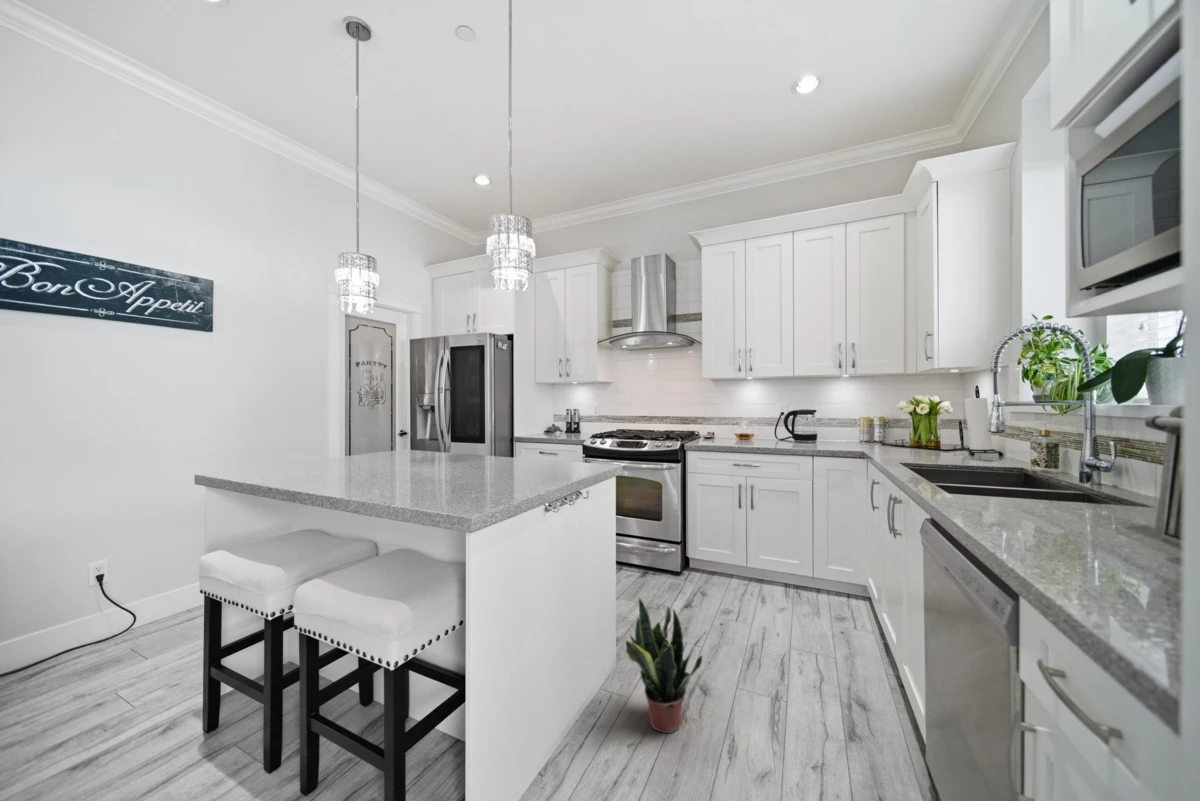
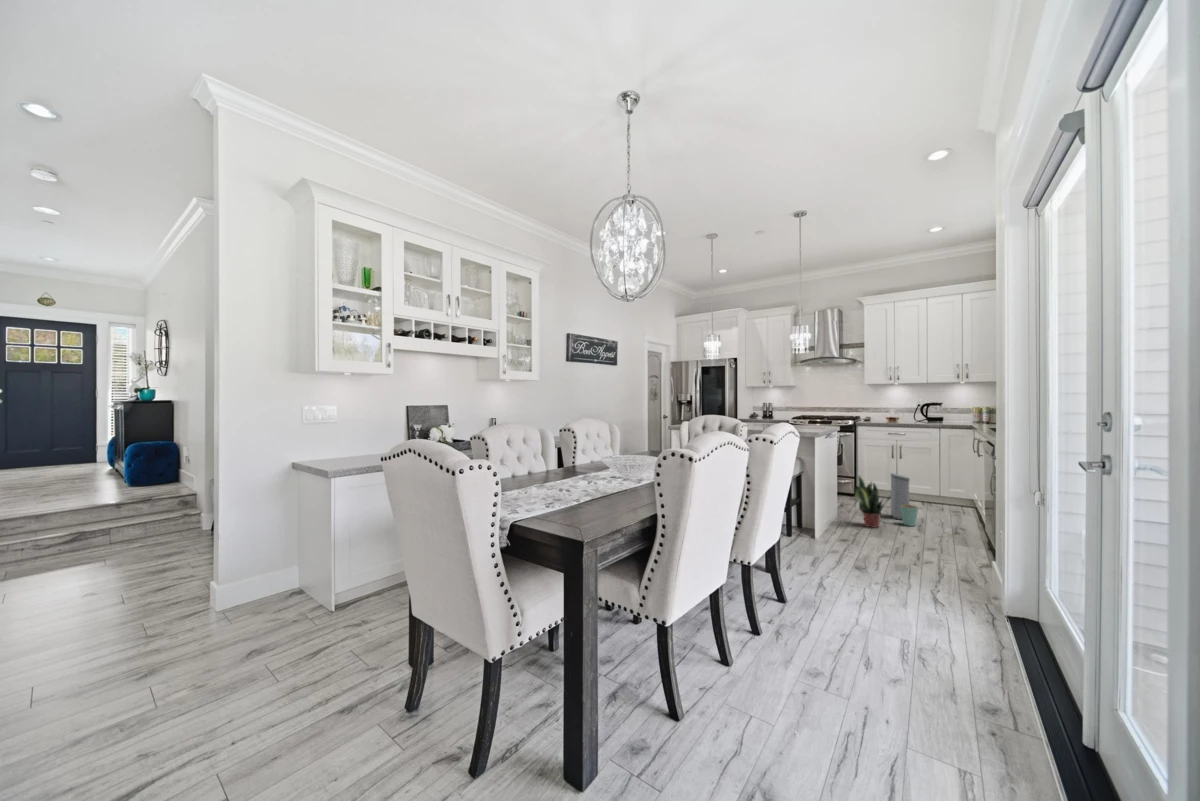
trash can: none [721,564,767,708] -> present [891,473,918,526]

